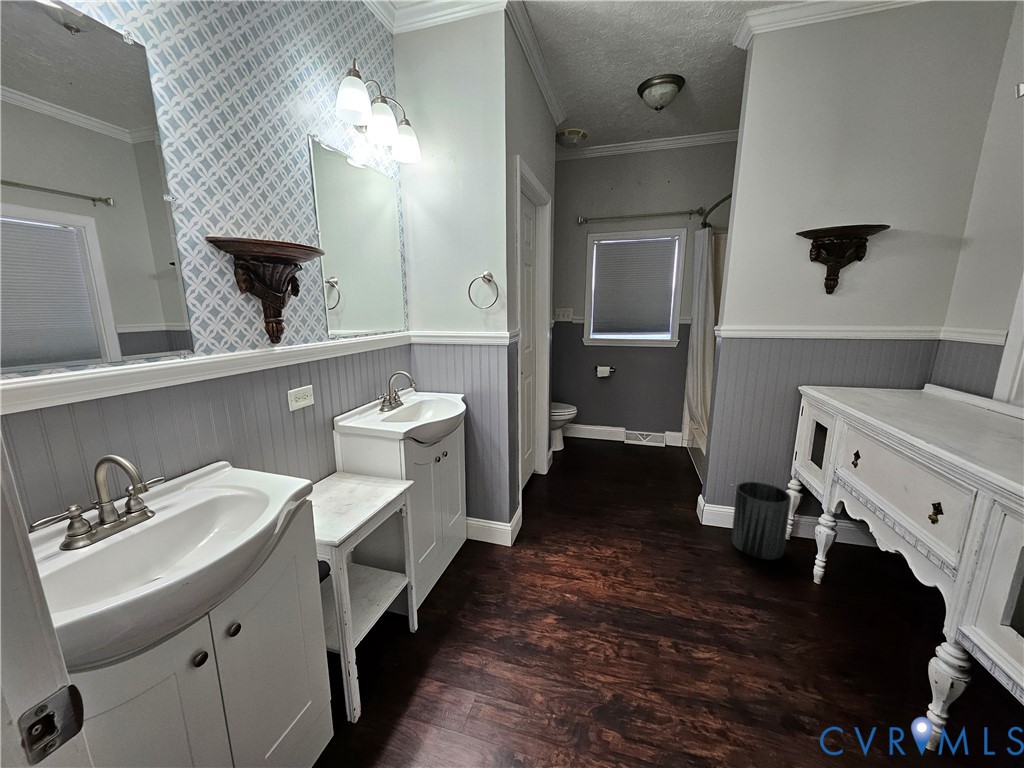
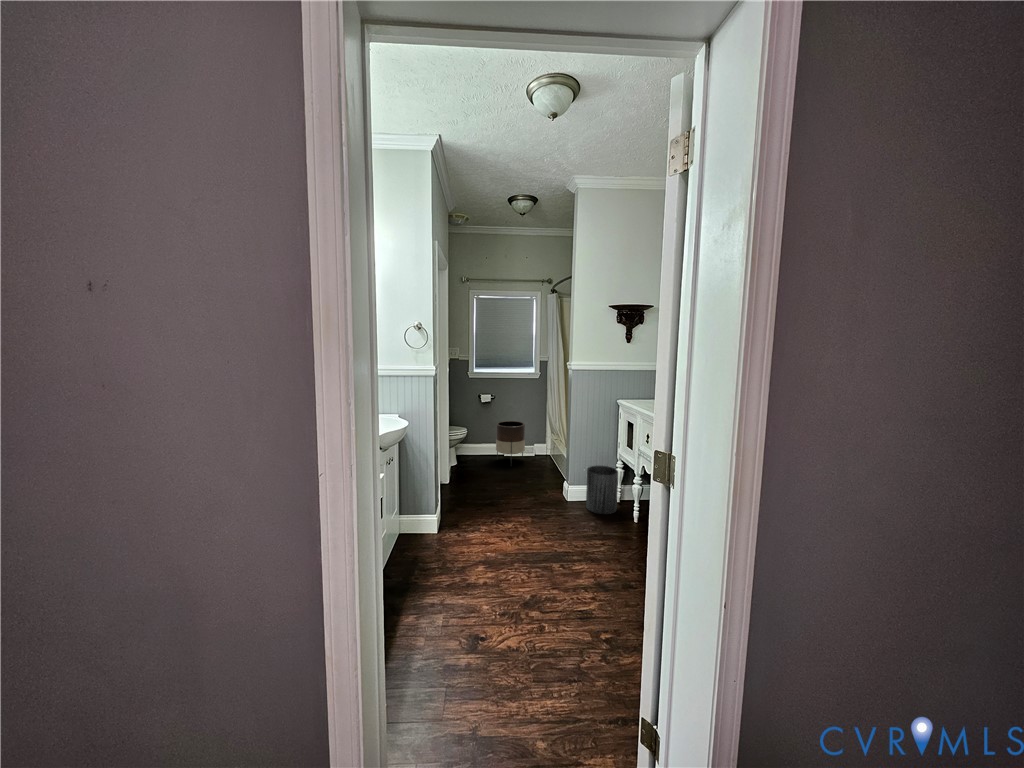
planter: none [612,400,653,460] -> present [496,421,525,466]

